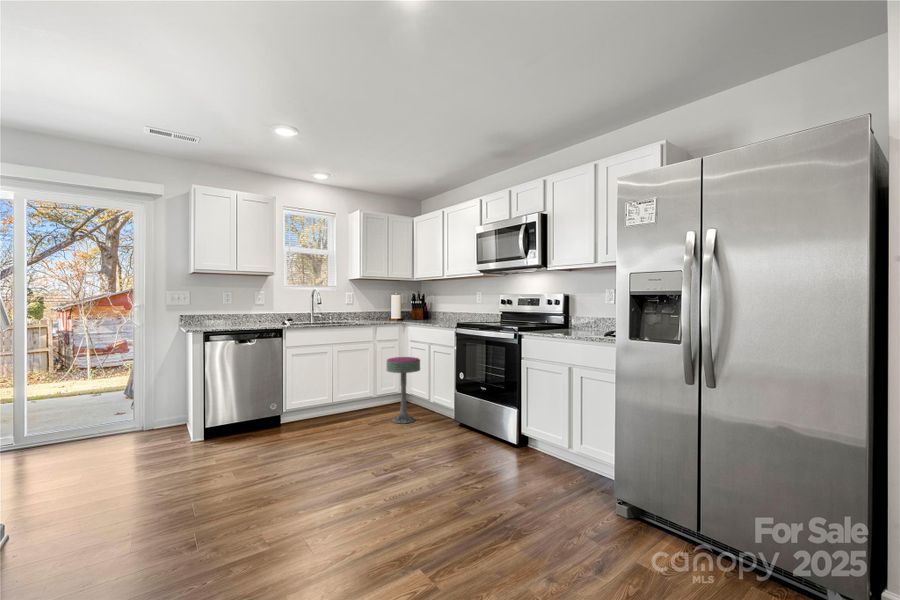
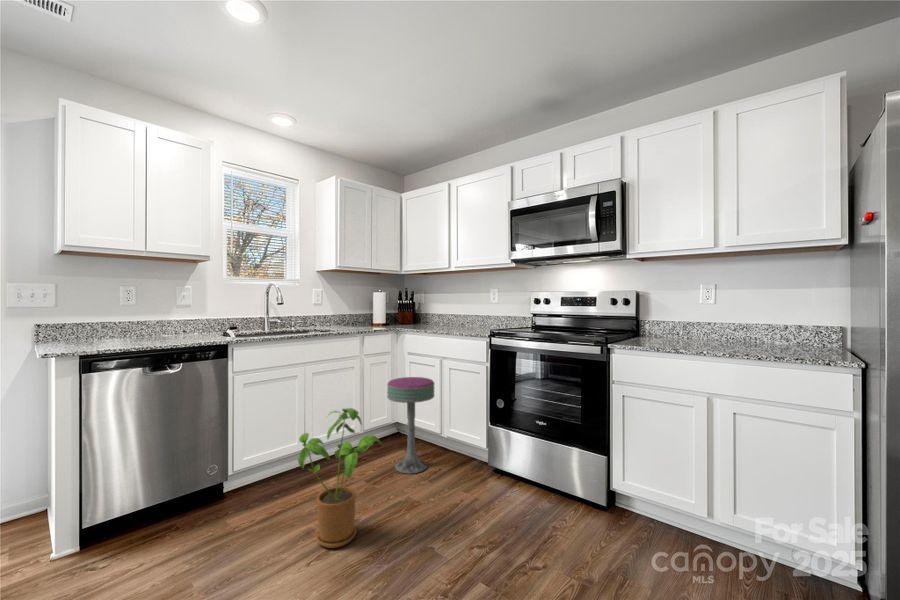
house plant: none [314,369,365,450] -> present [298,408,382,548]

